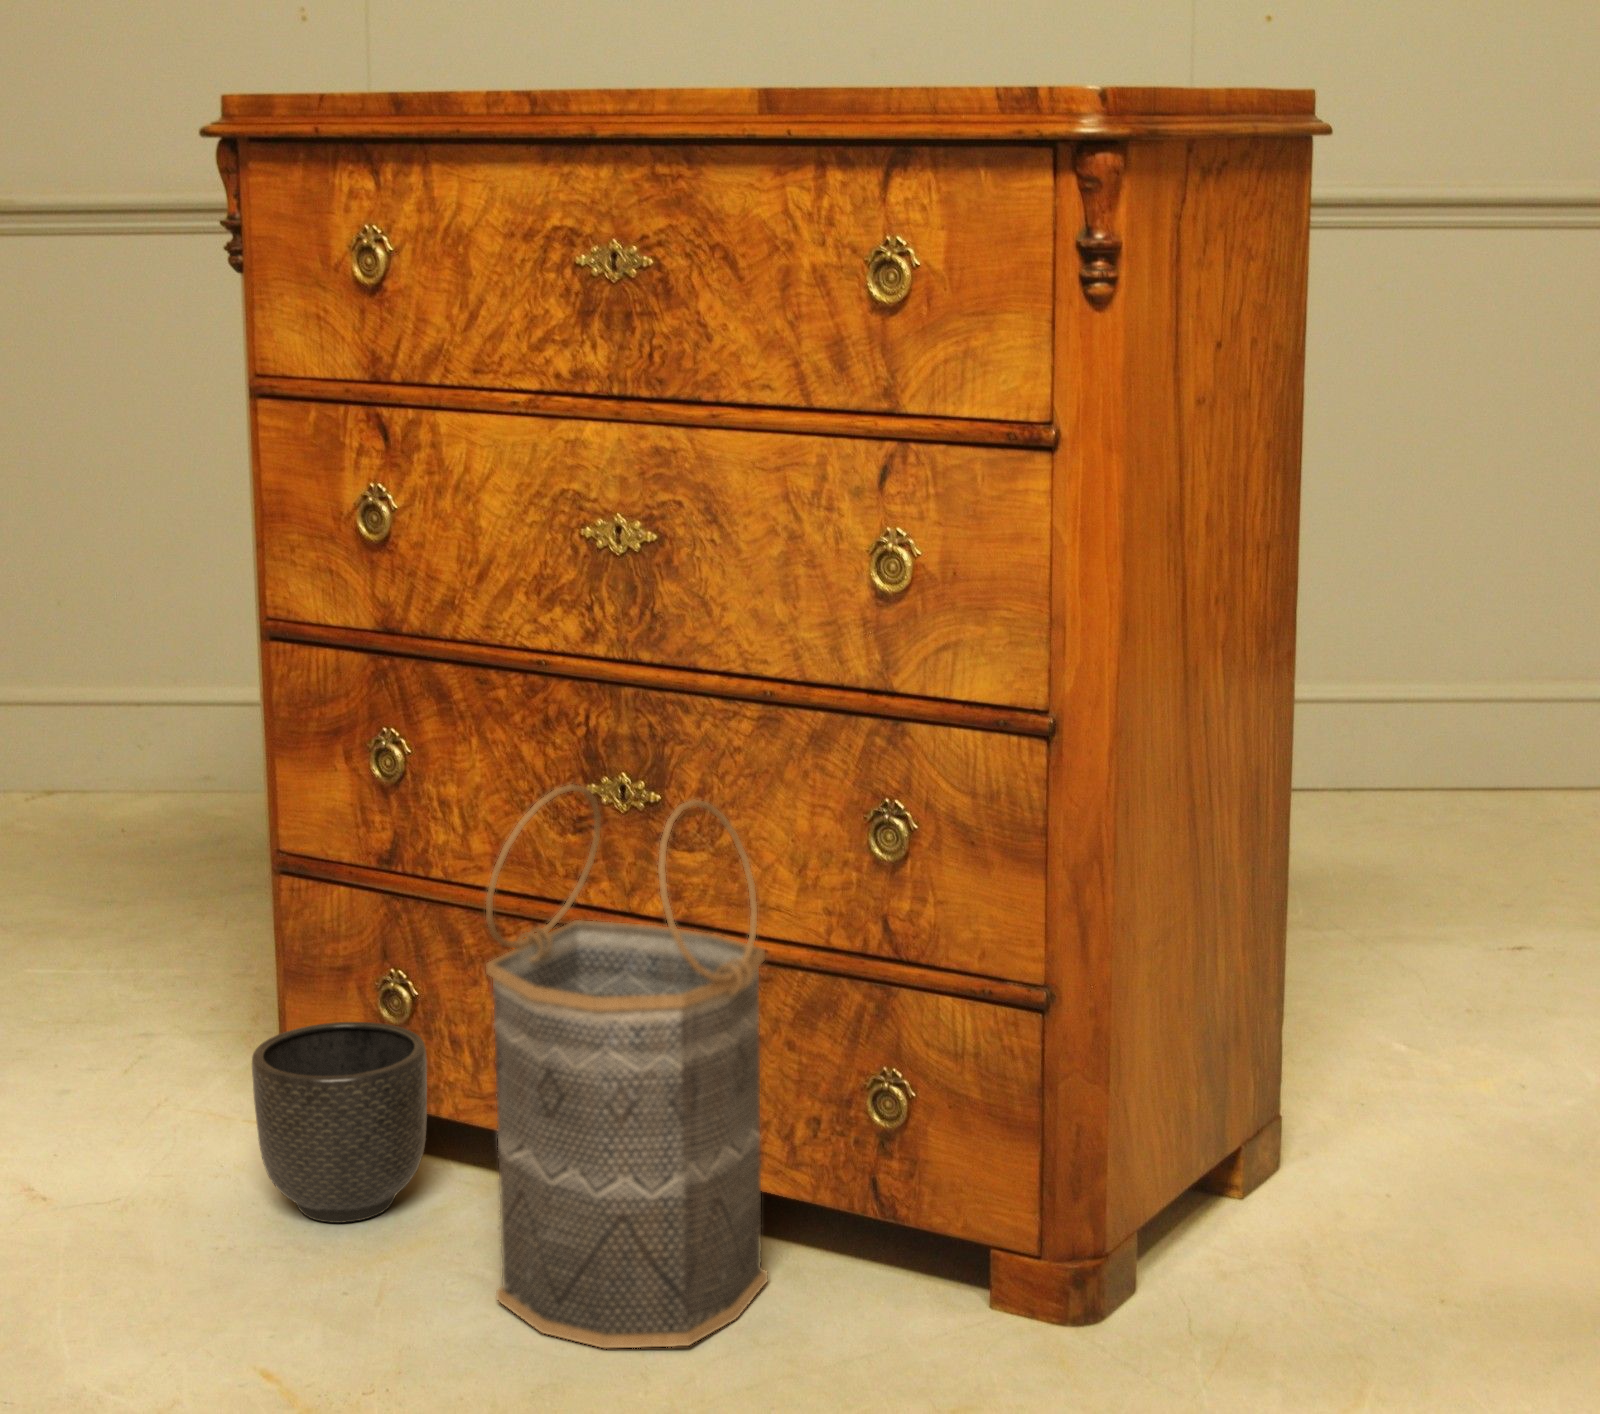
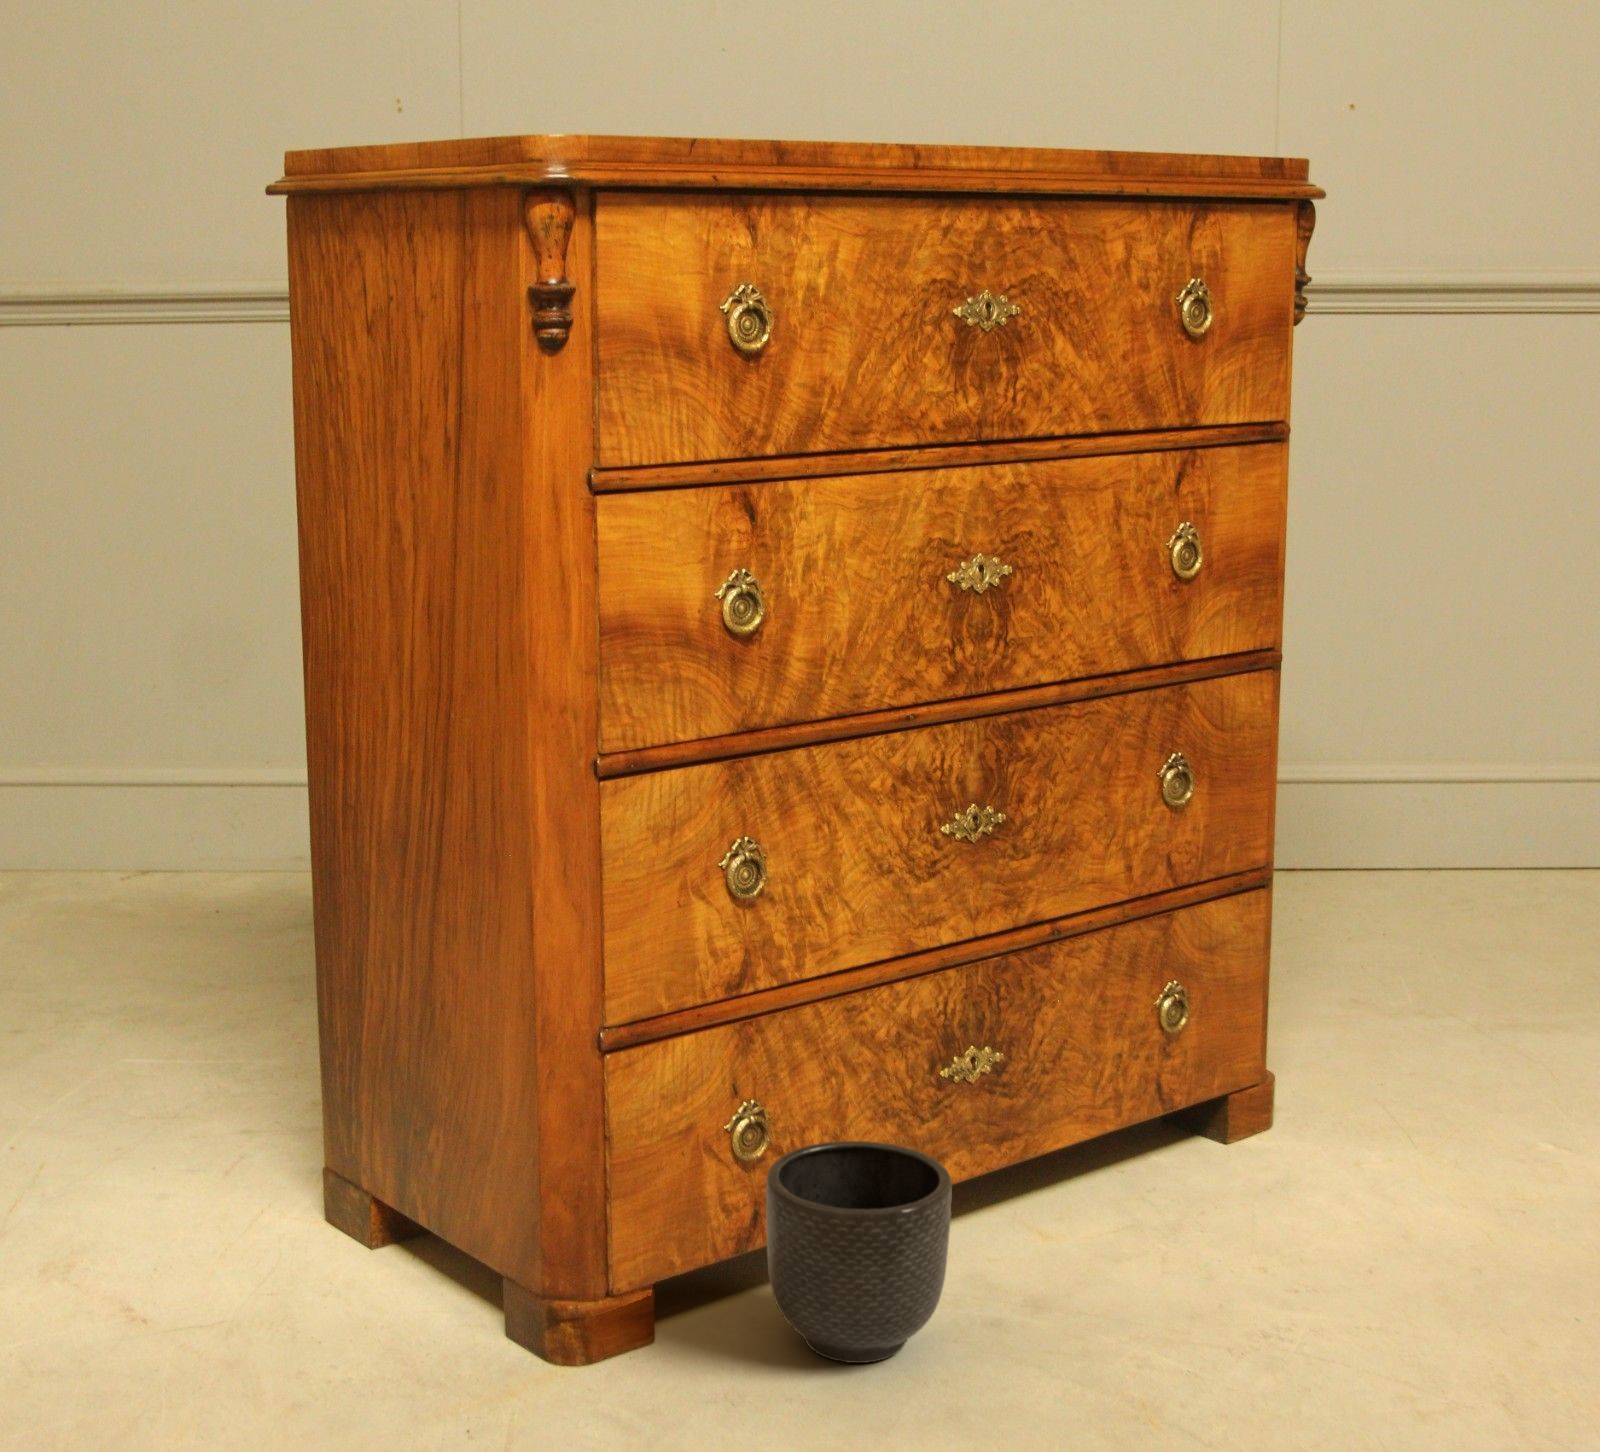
basket: present [486,785,768,1348] -> none [1023,783,1291,1299]

